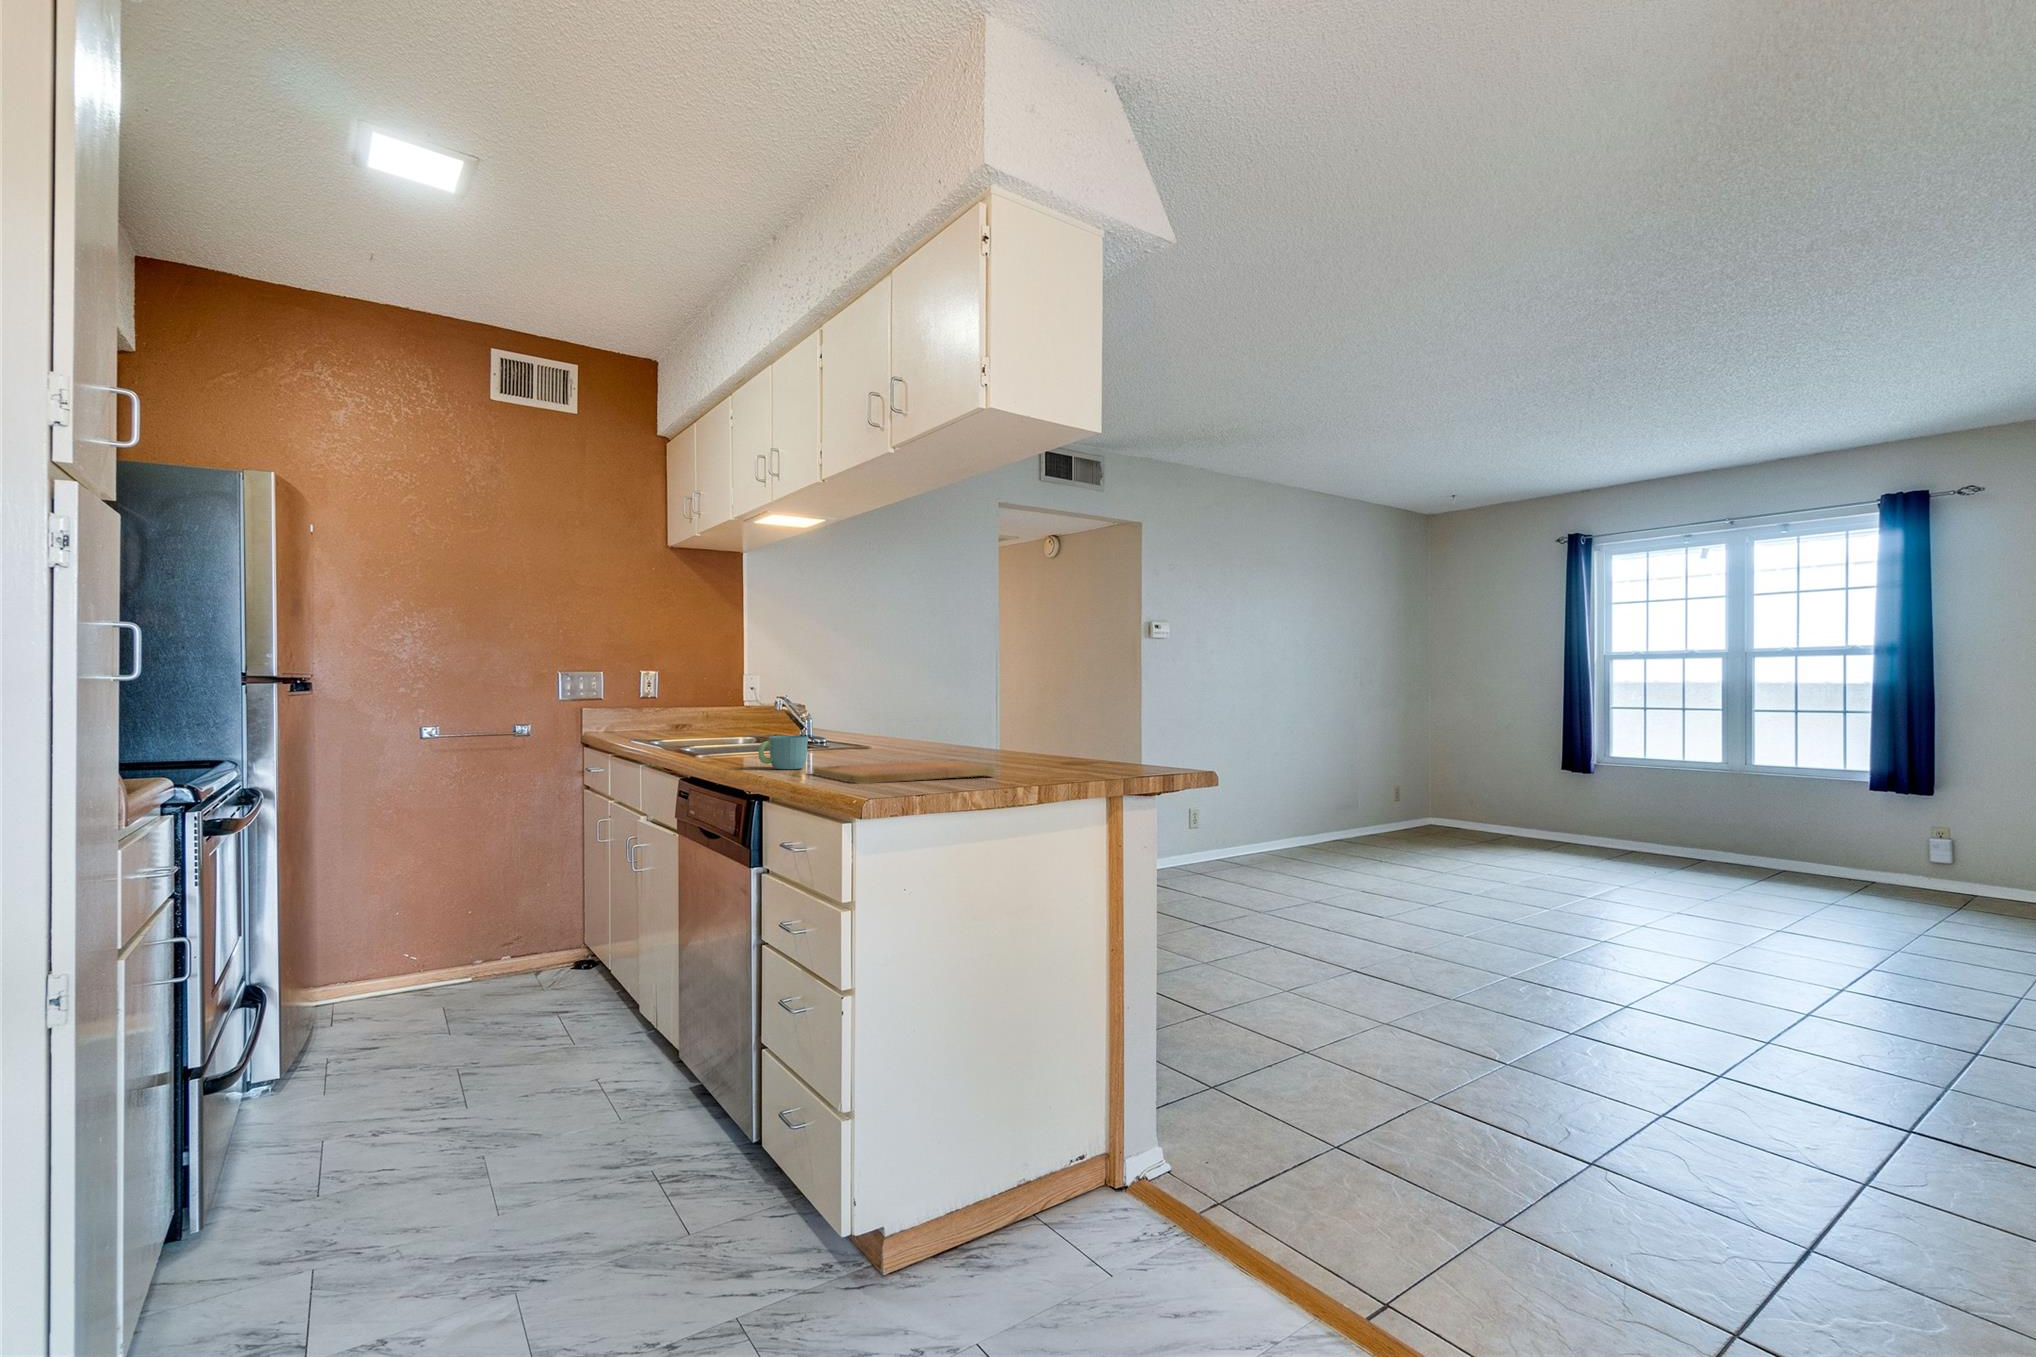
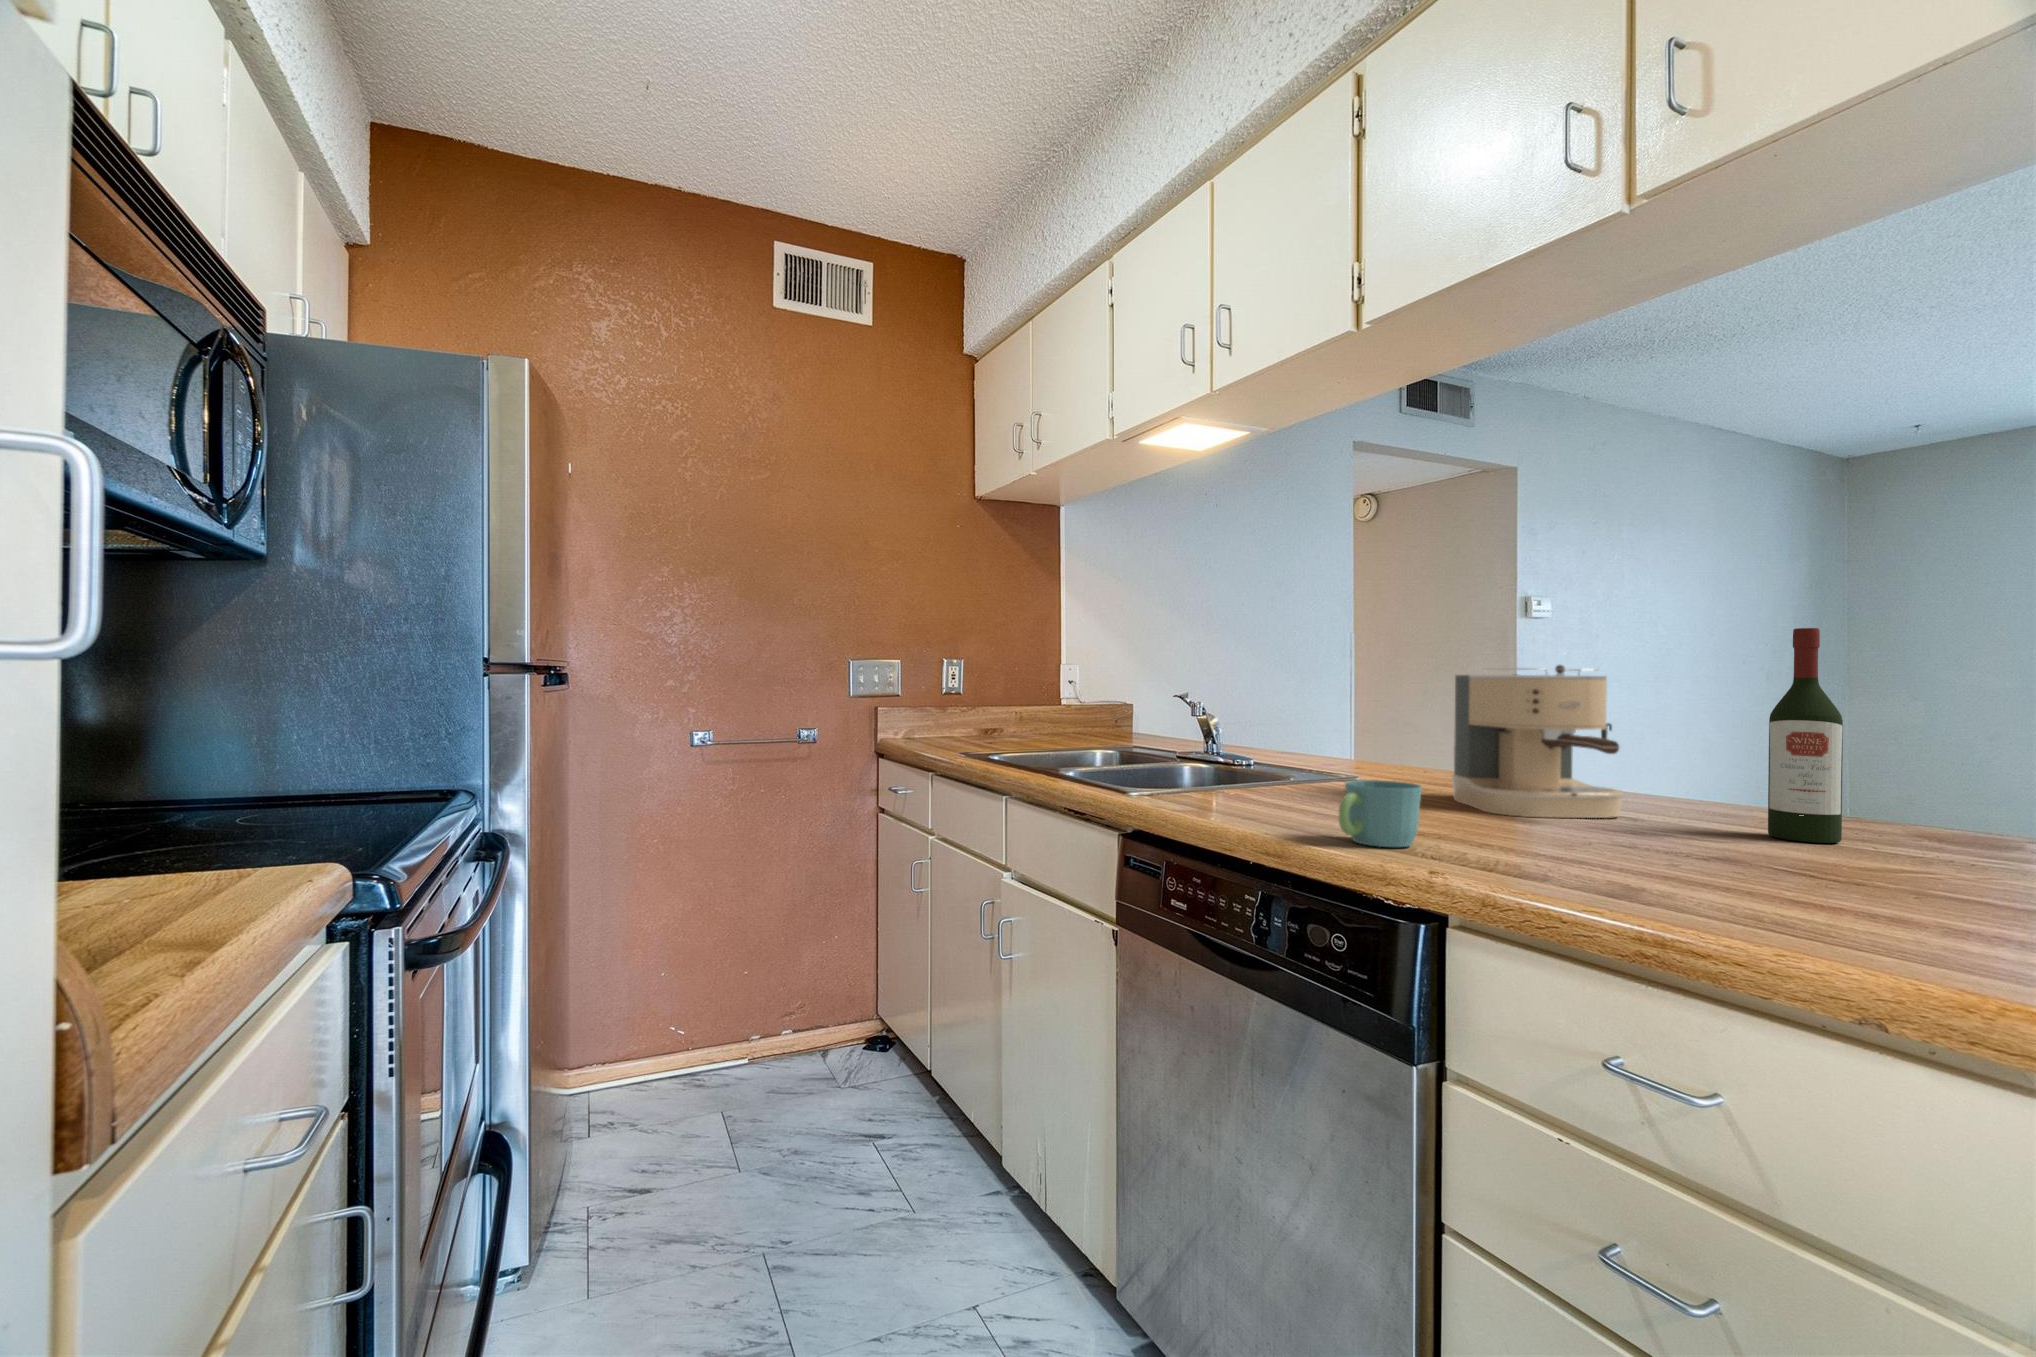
wine bottle: none [1032,652,1062,766] -> present [1768,628,1843,843]
coffee maker: none [908,672,987,760] -> present [1452,665,1624,818]
cutting board: present [813,760,996,784] -> none [1486,834,1901,918]

